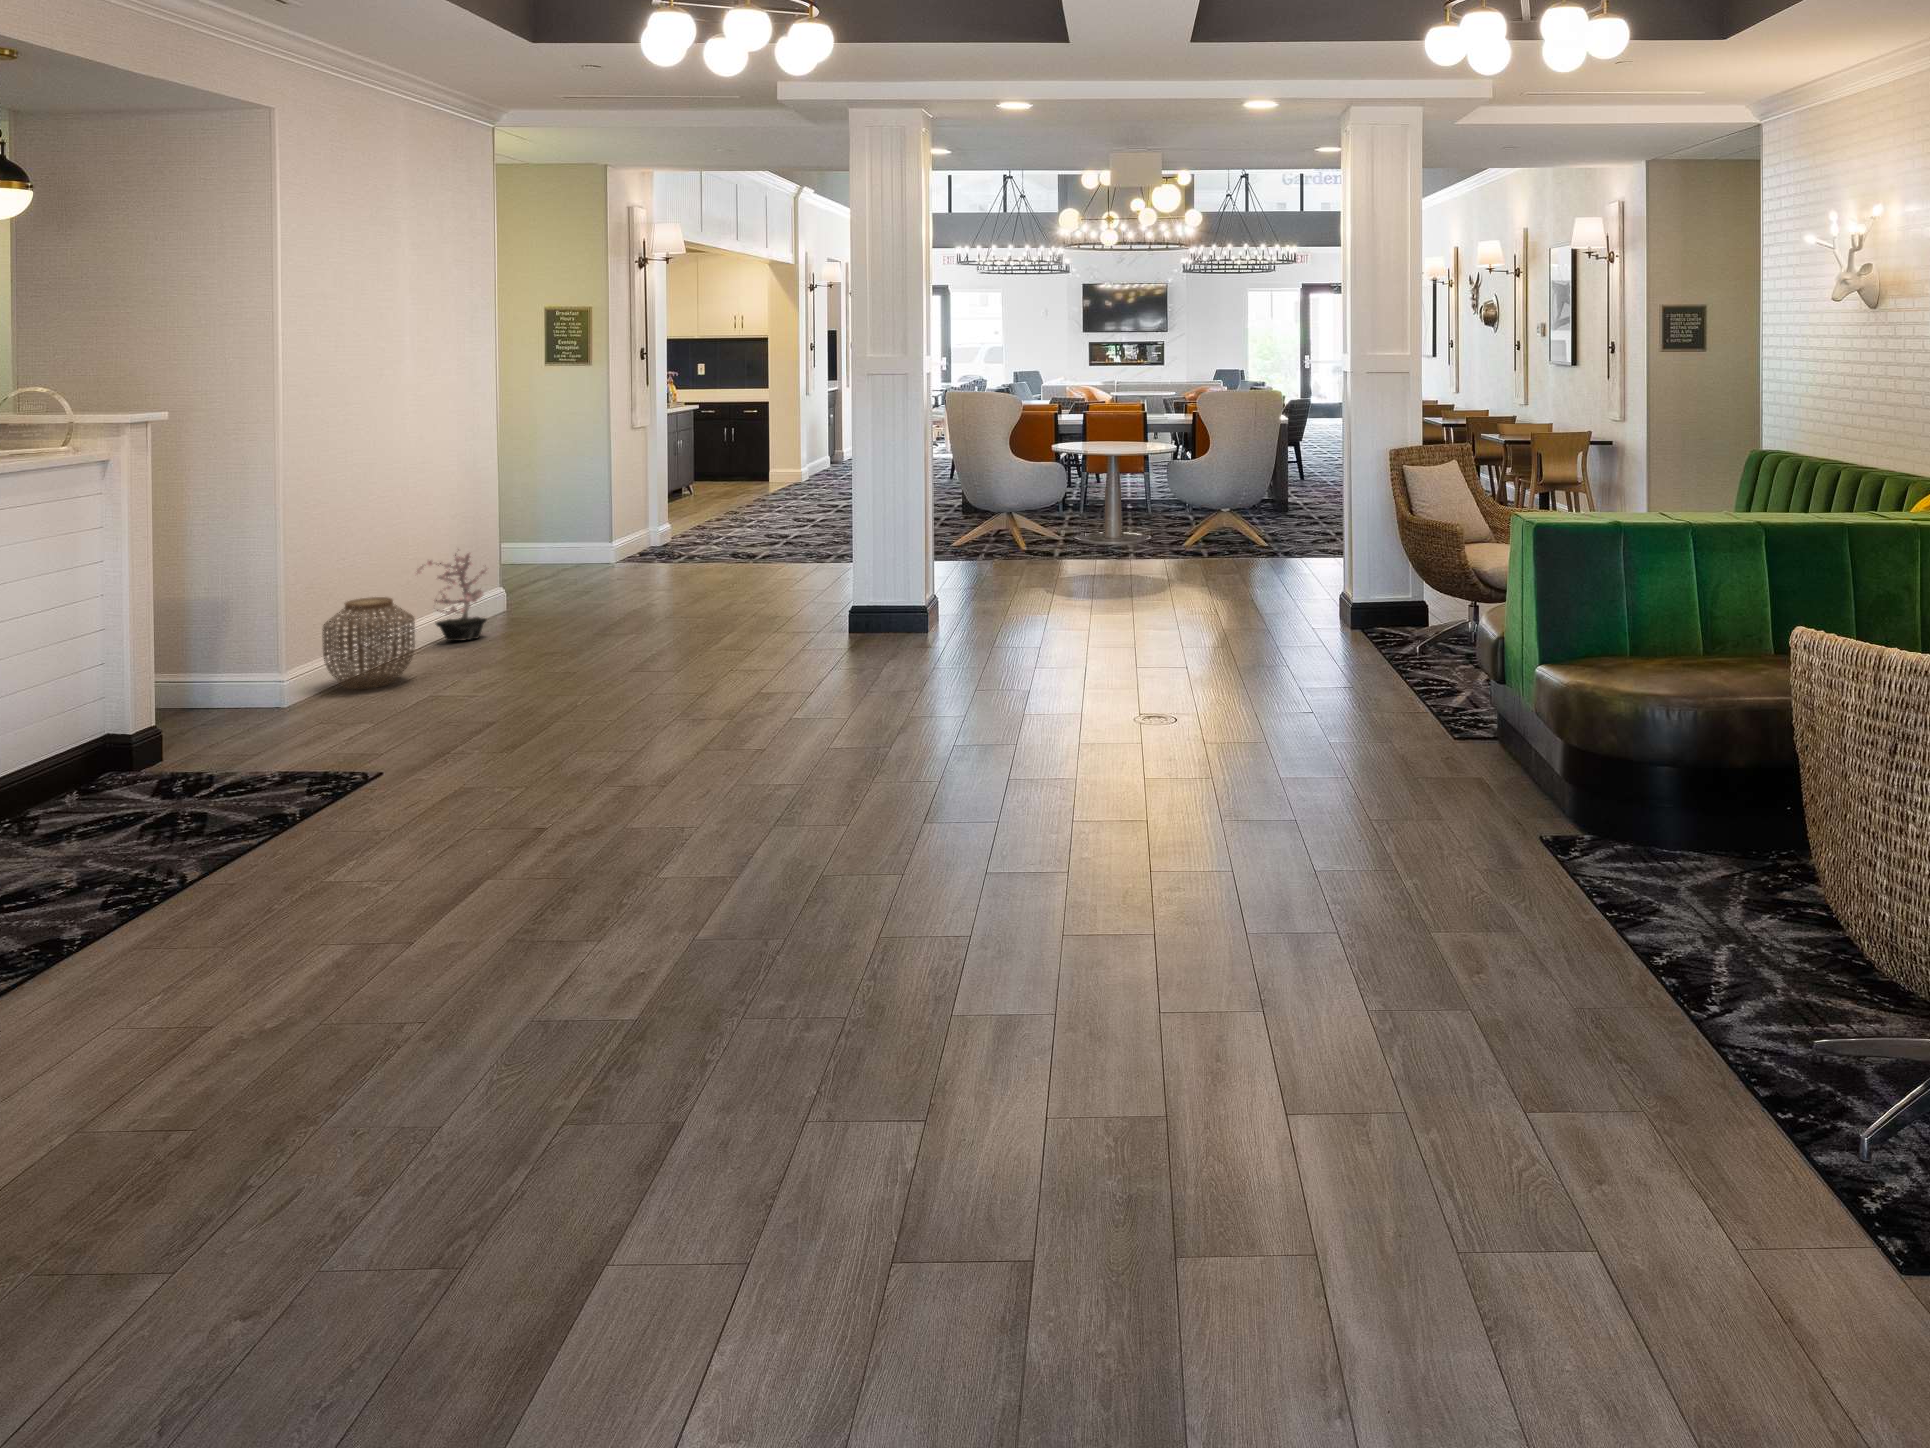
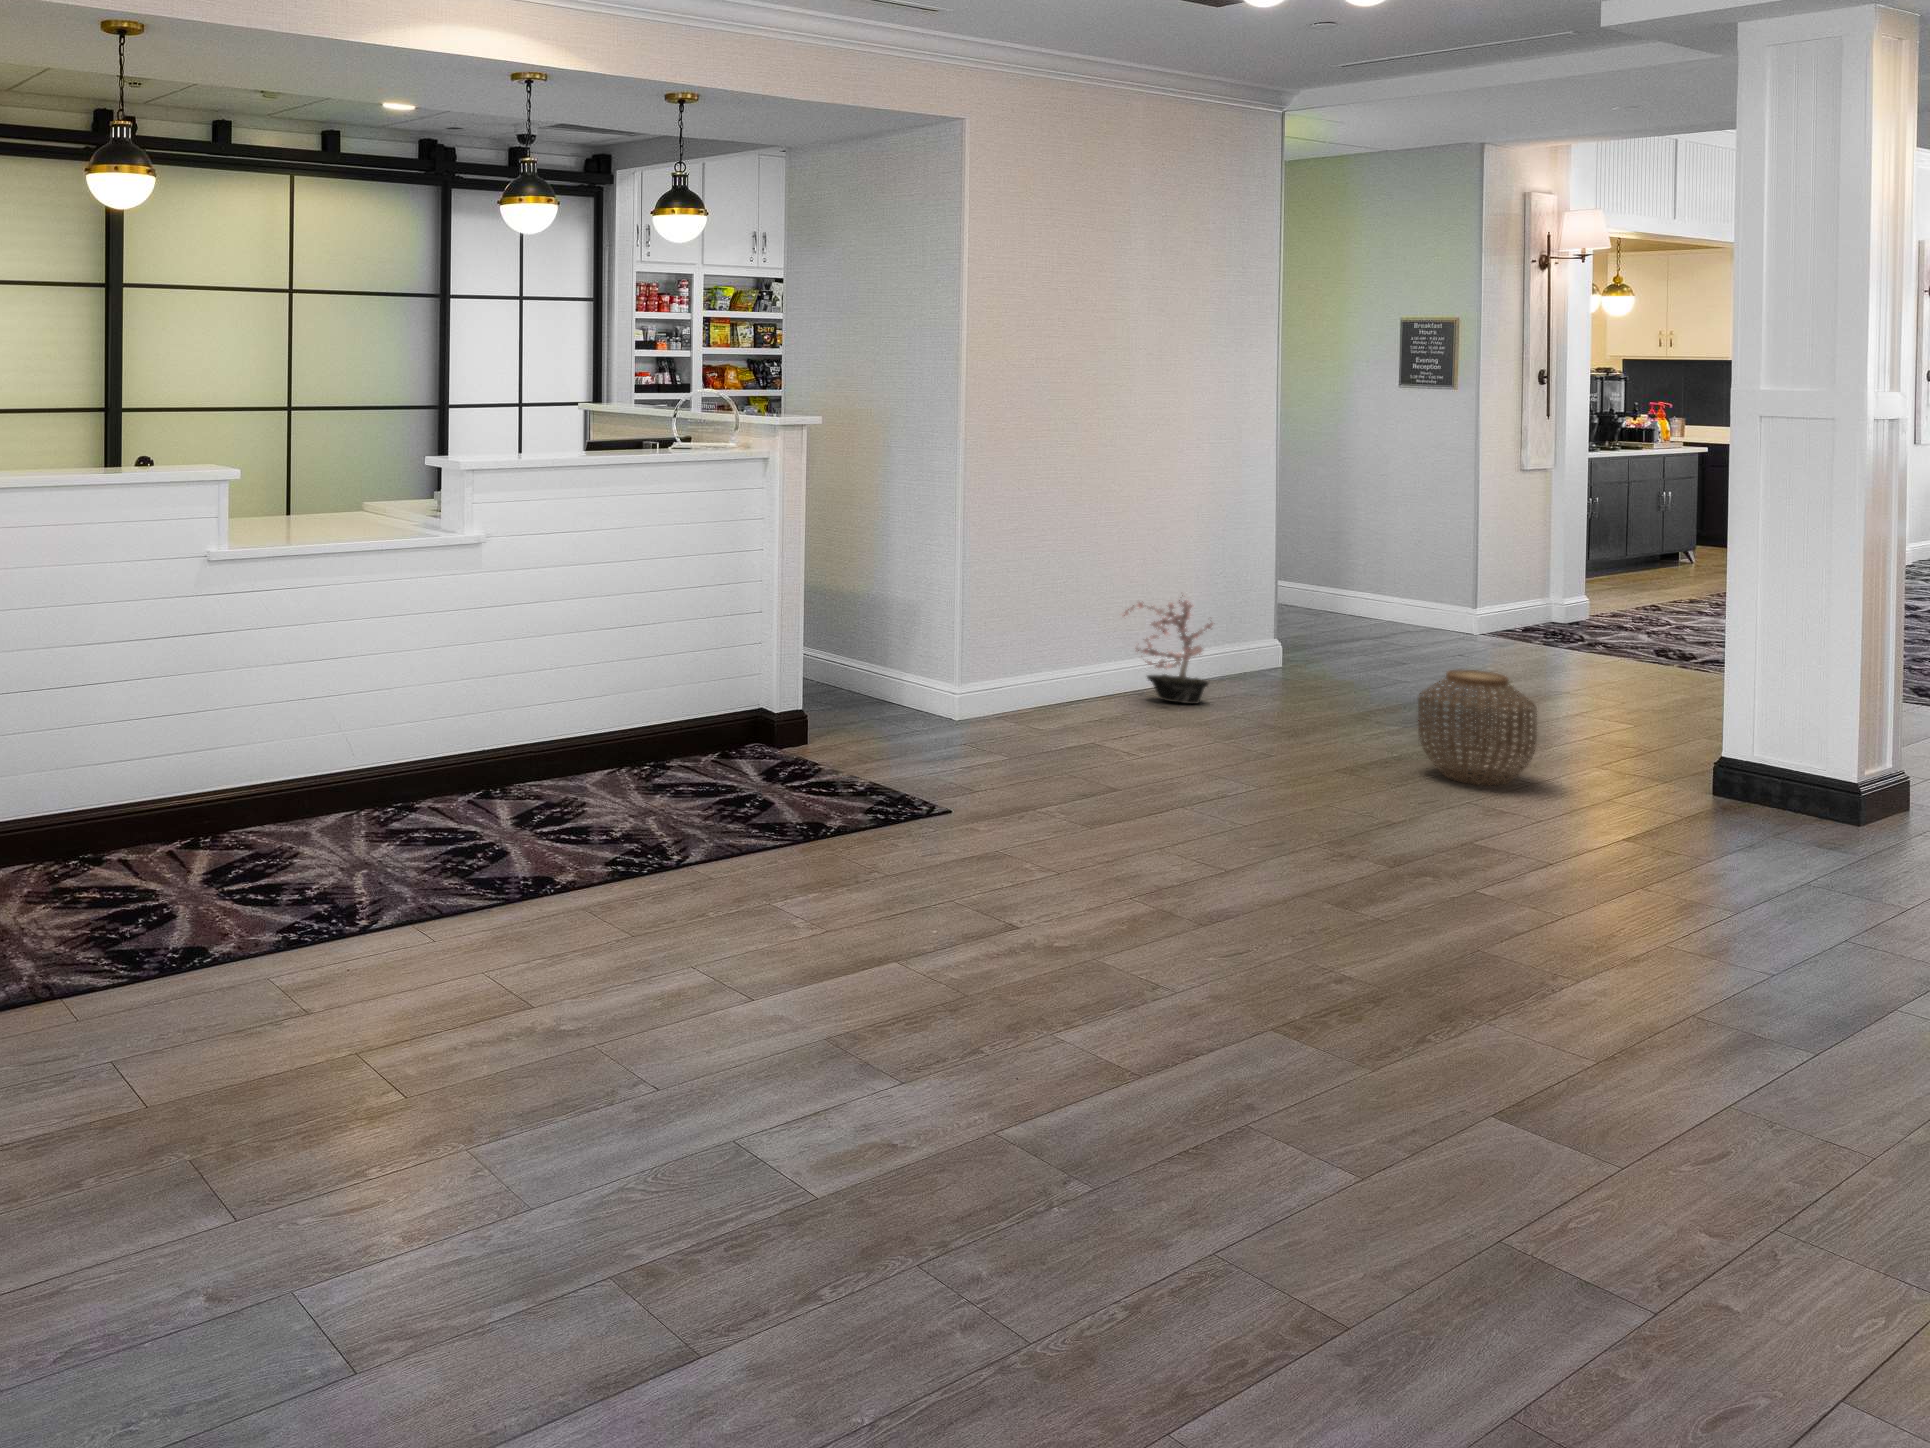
woven basket: present [322,597,415,689] -> present [1418,670,1537,785]

